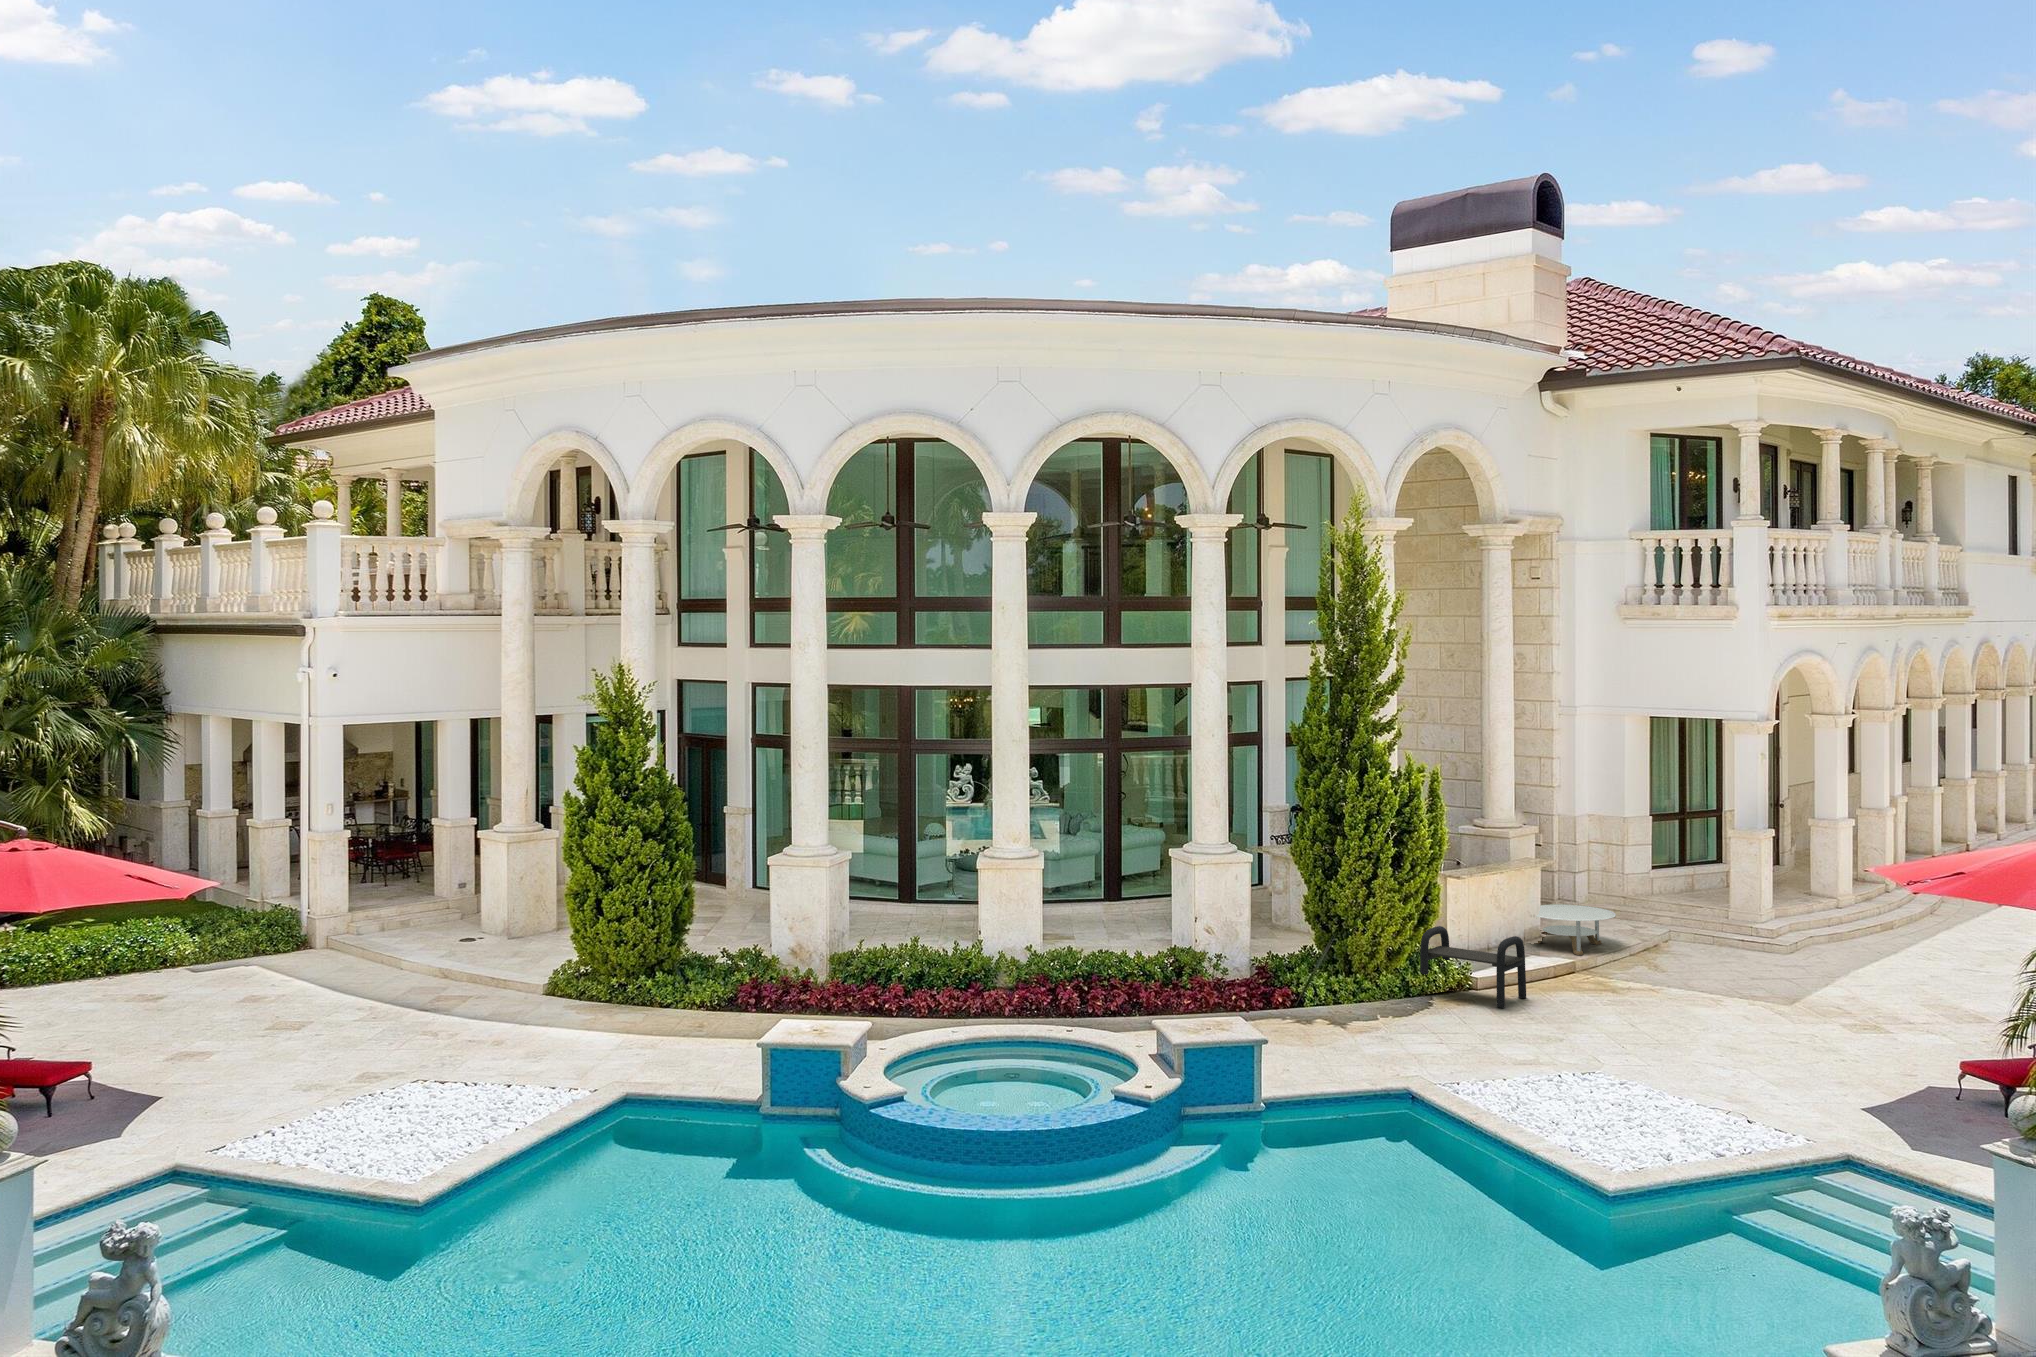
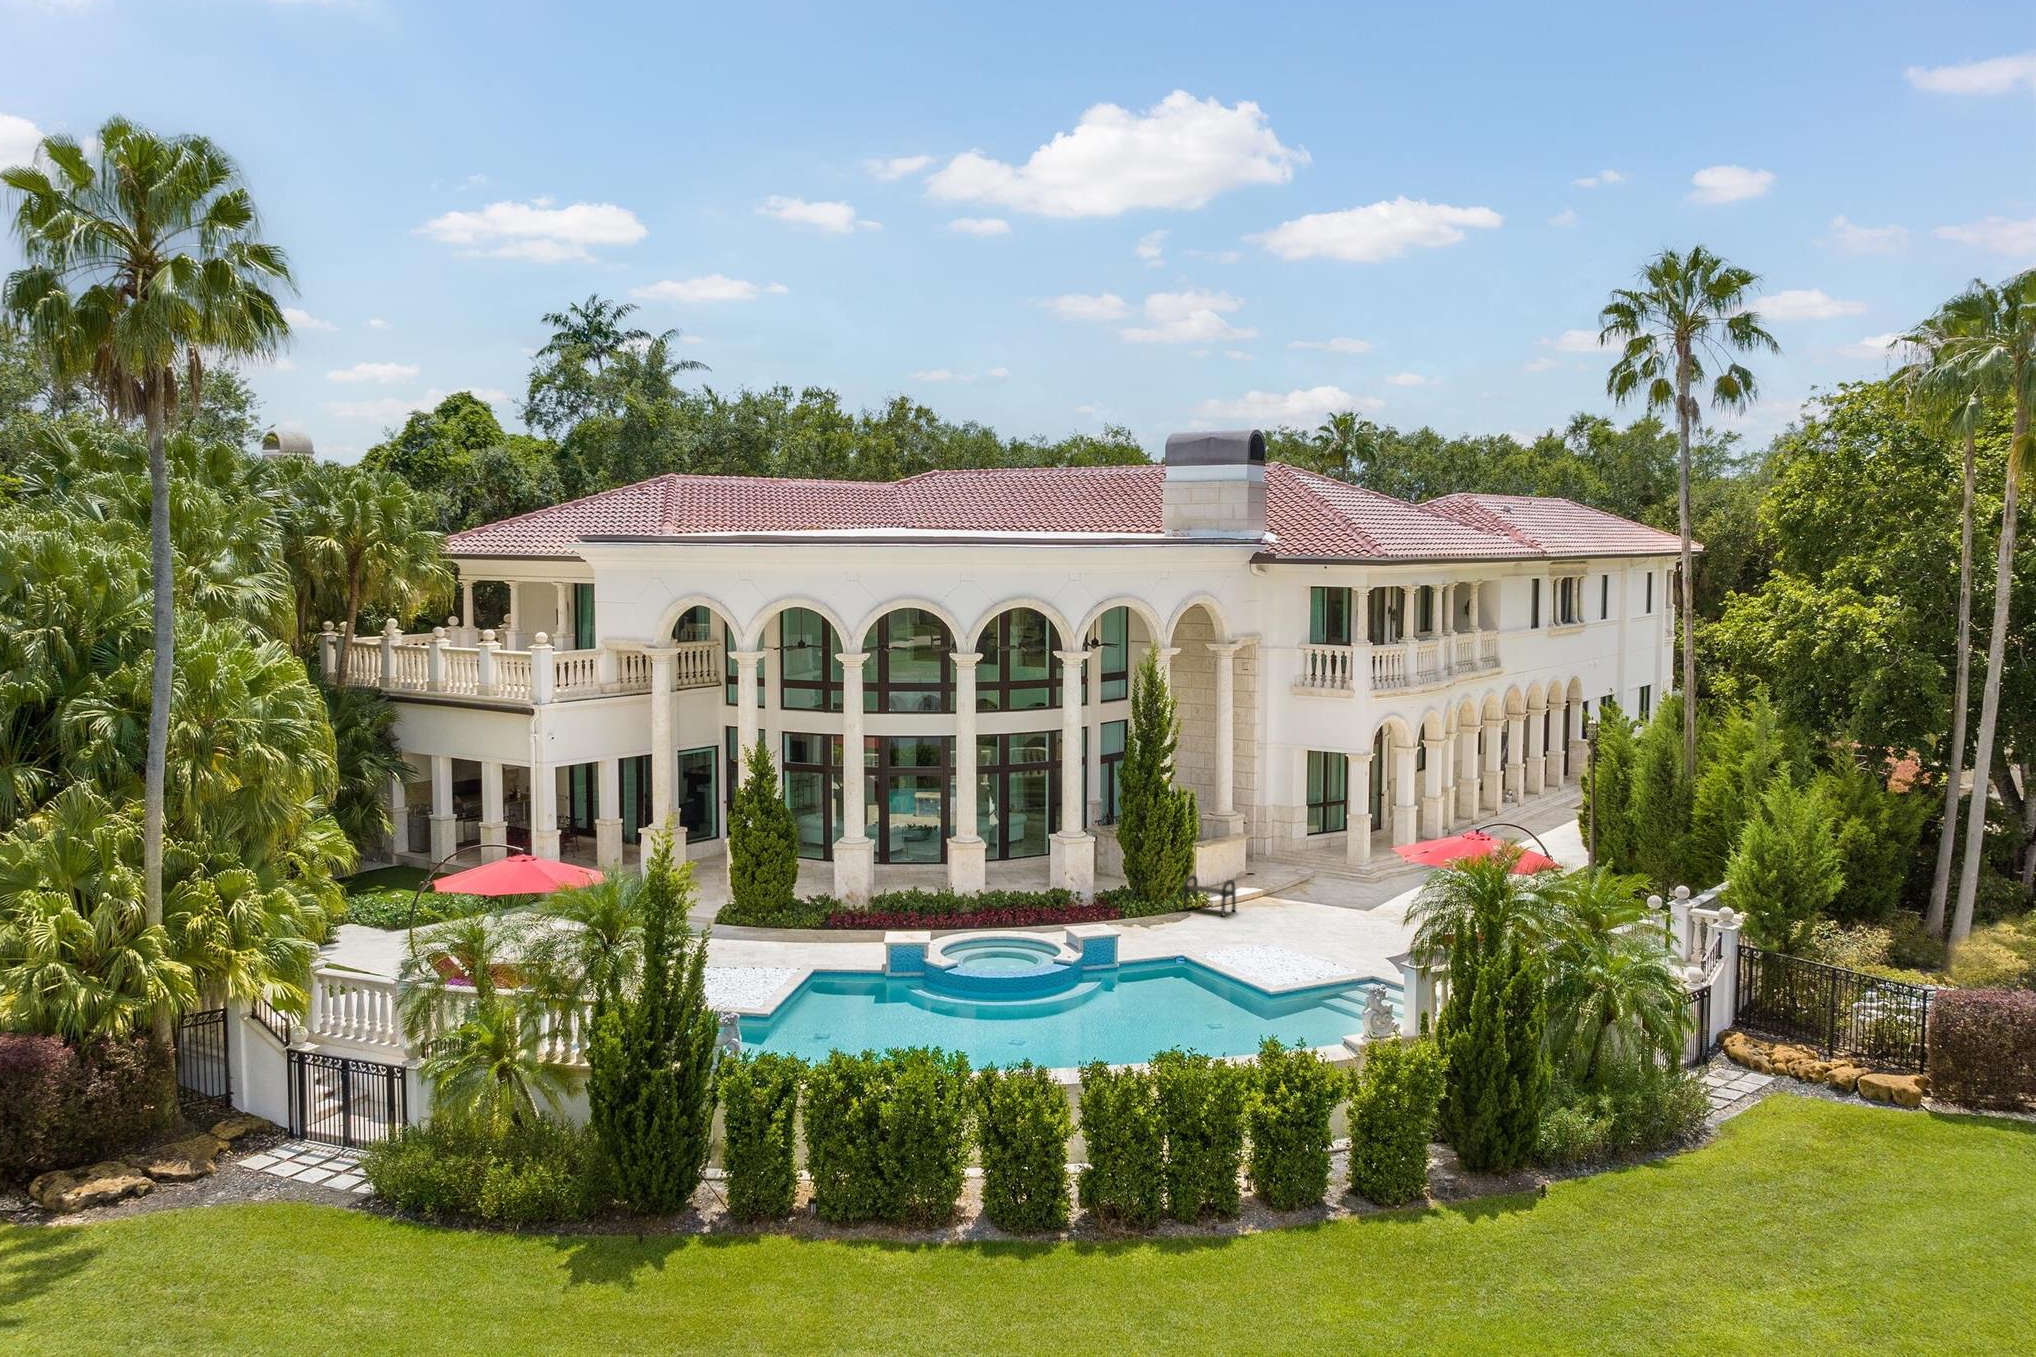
round table: present [1536,905,1616,955] -> none [1235,859,1283,887]

